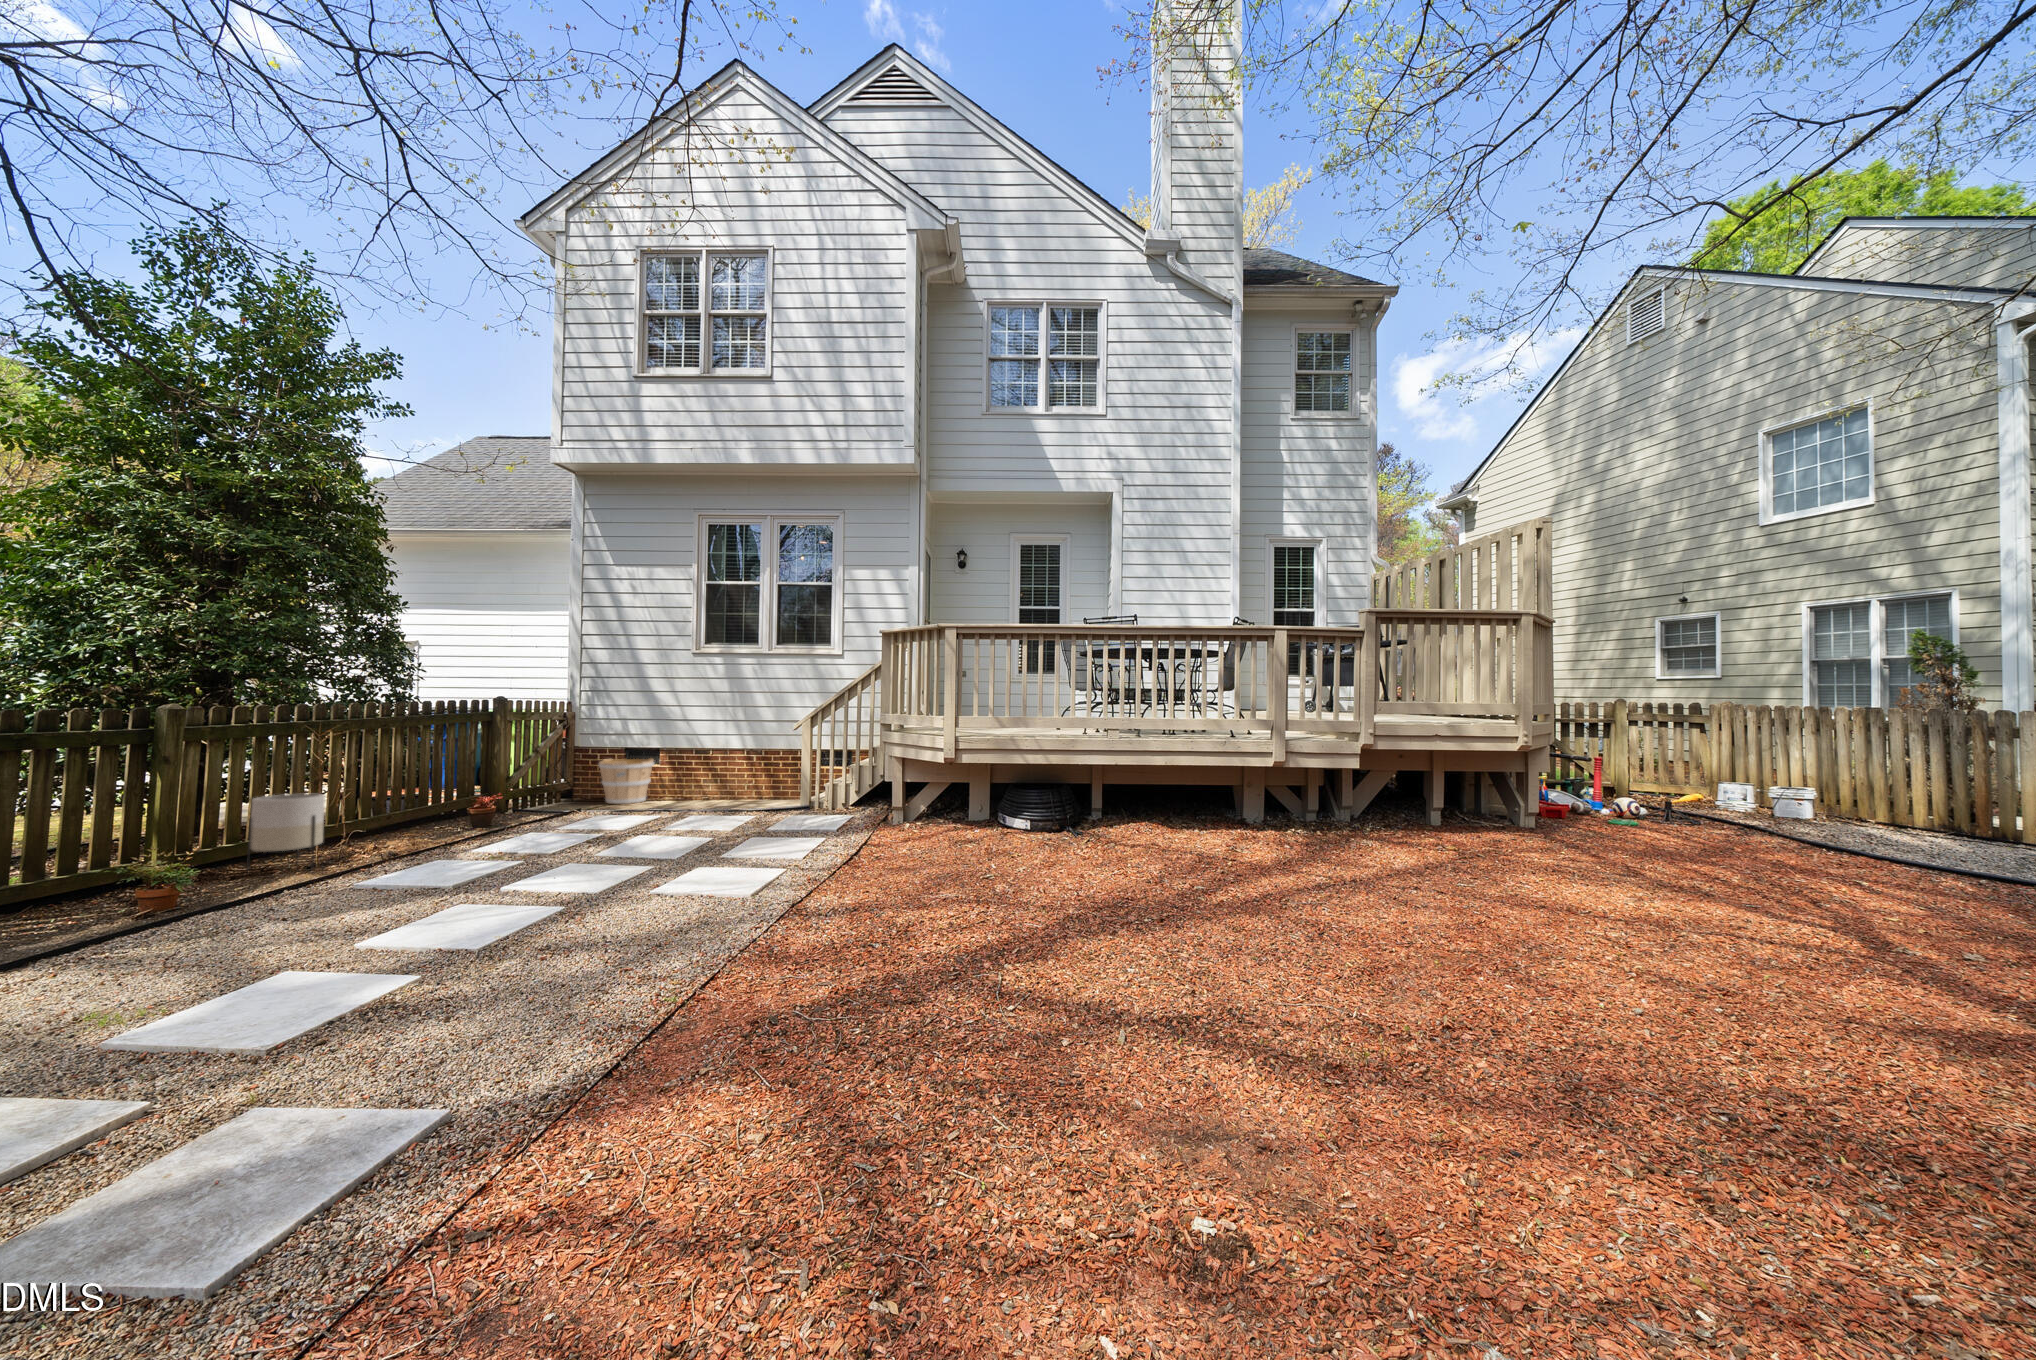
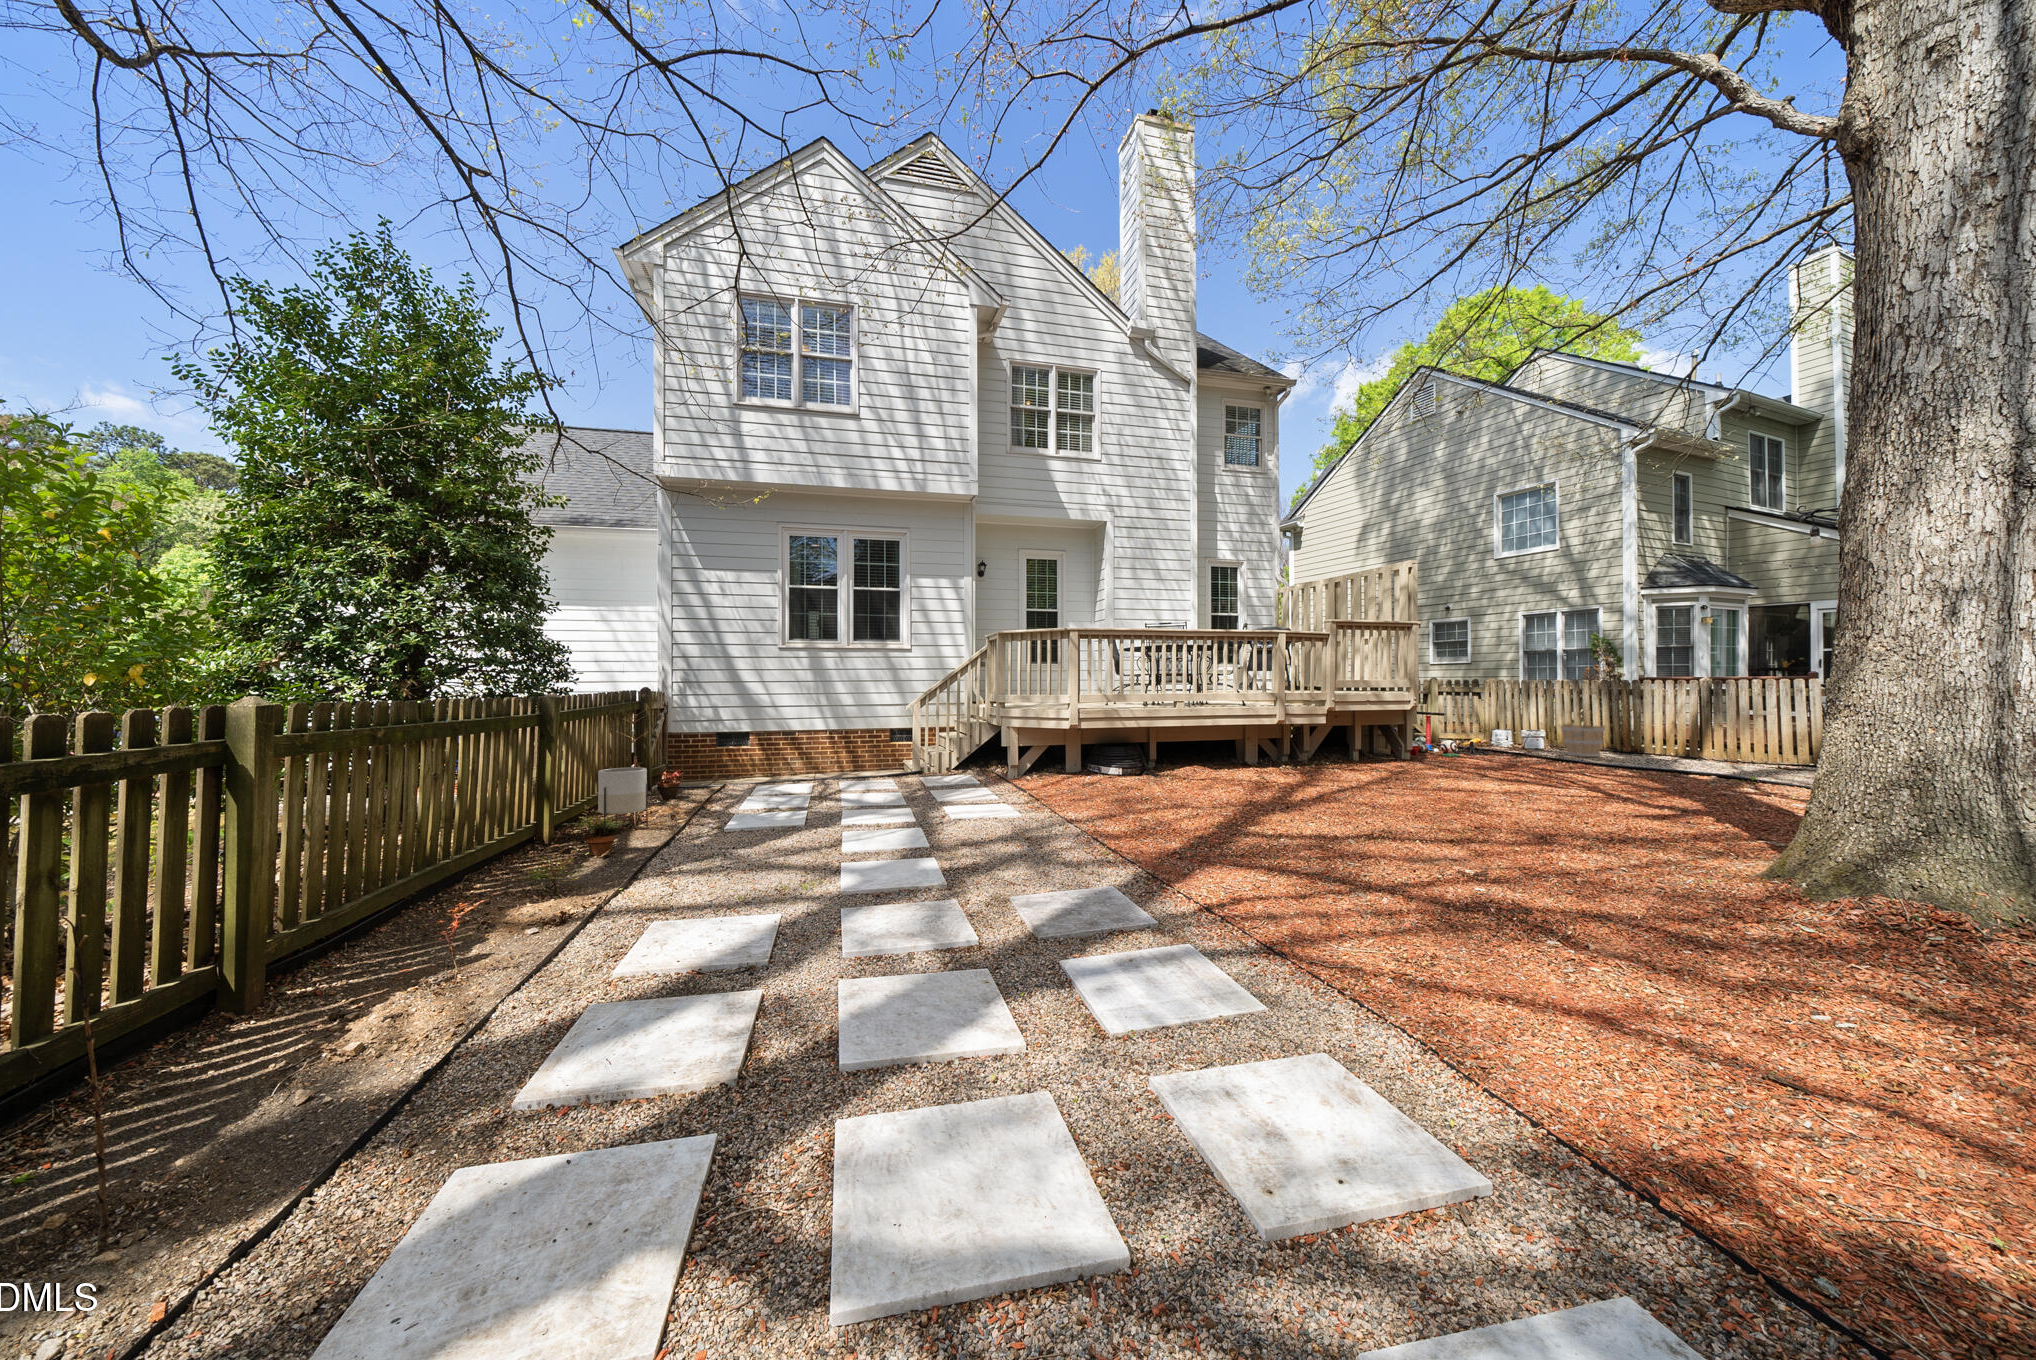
wooden bucket: present [599,759,654,804] -> present [1561,724,1605,757]

